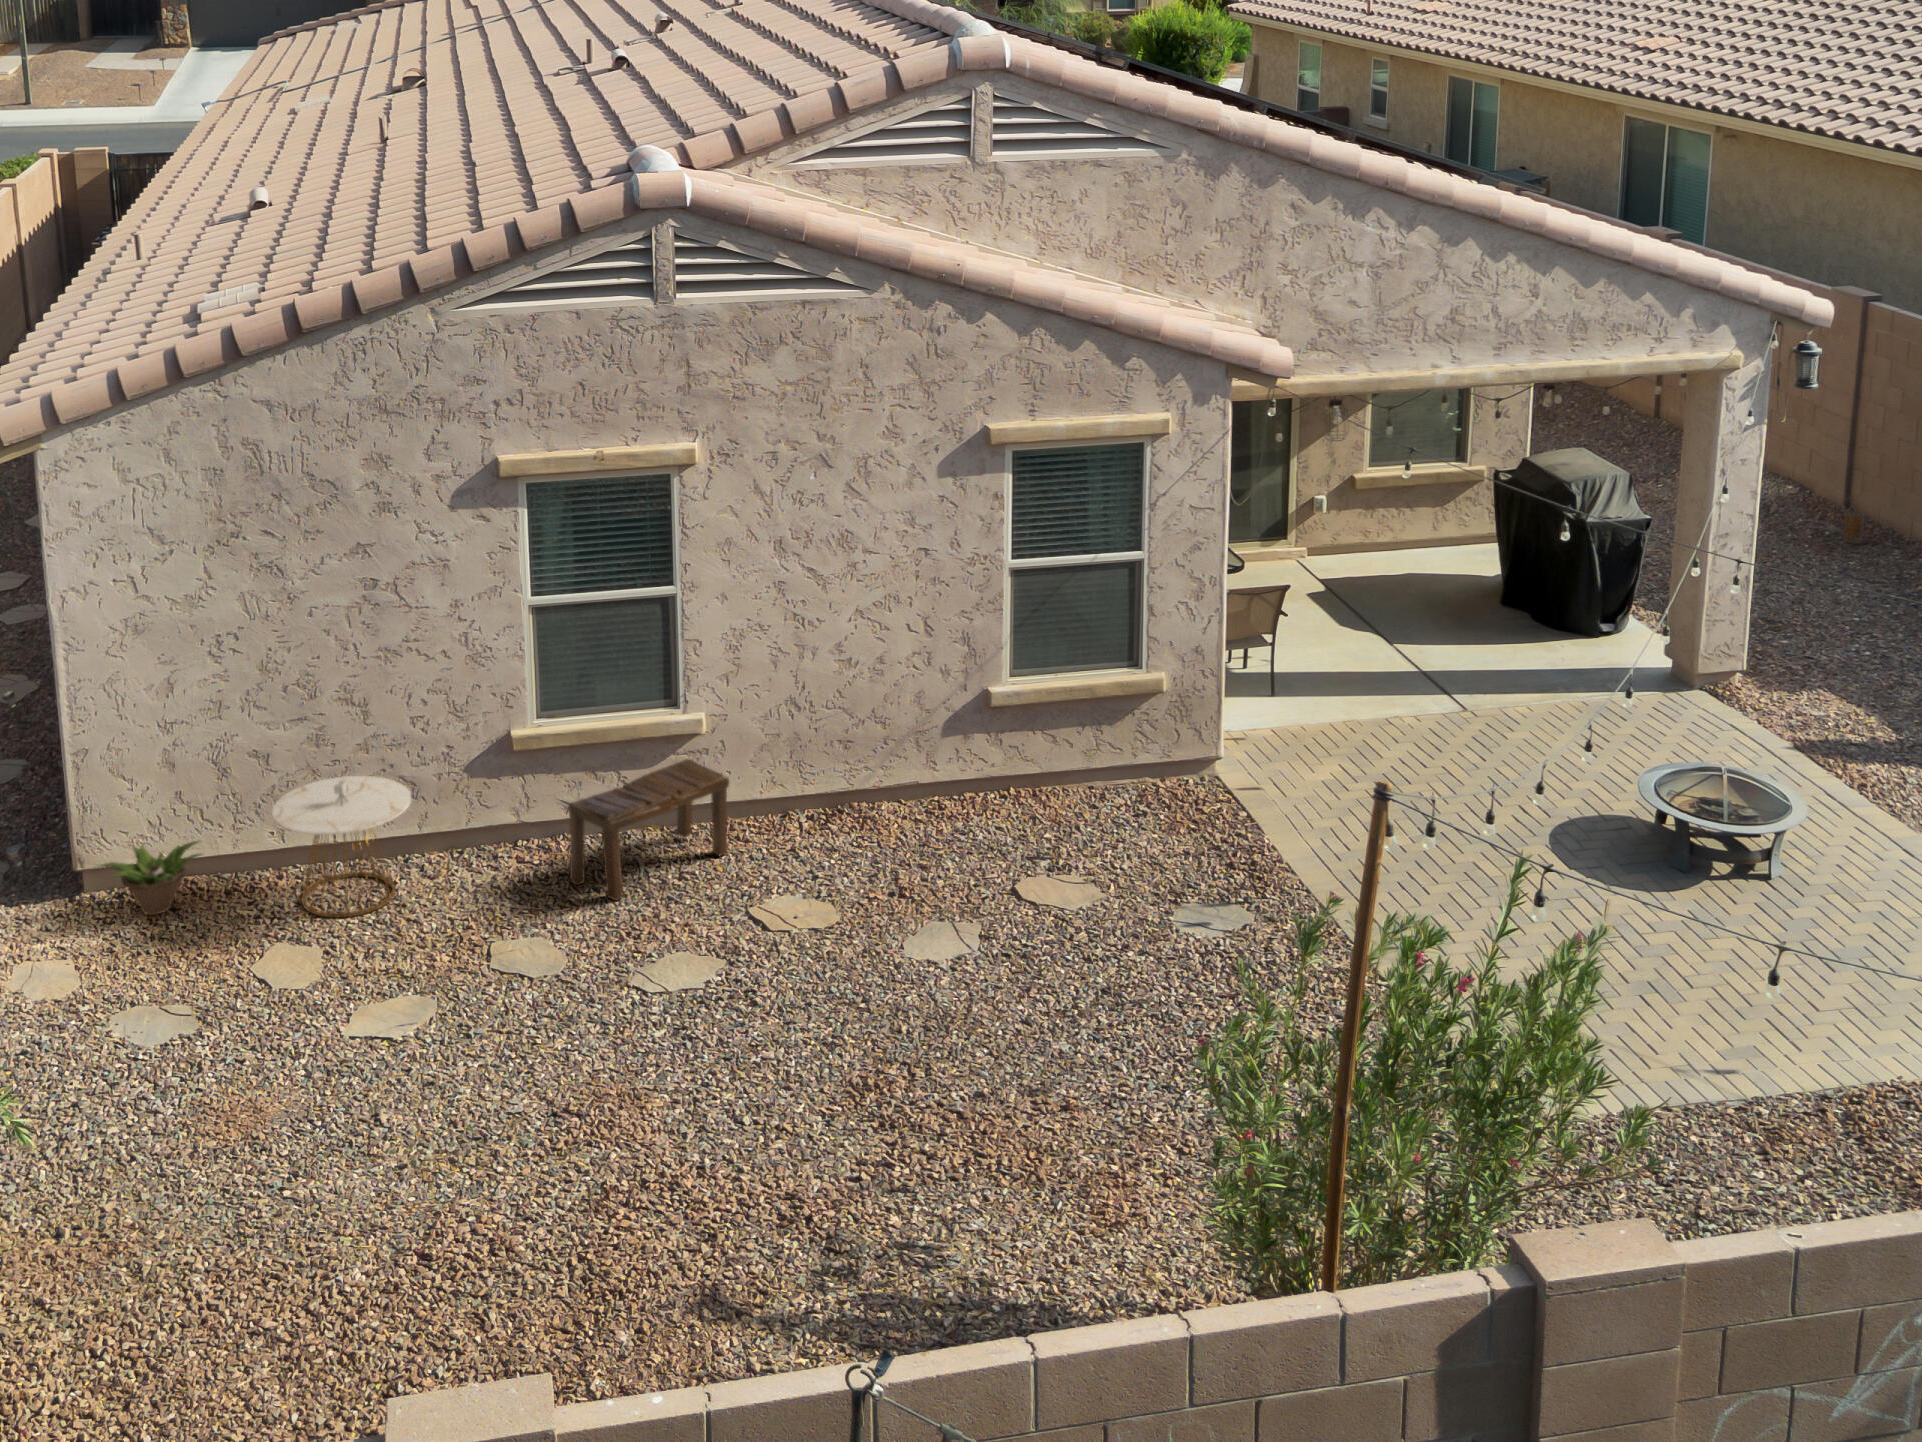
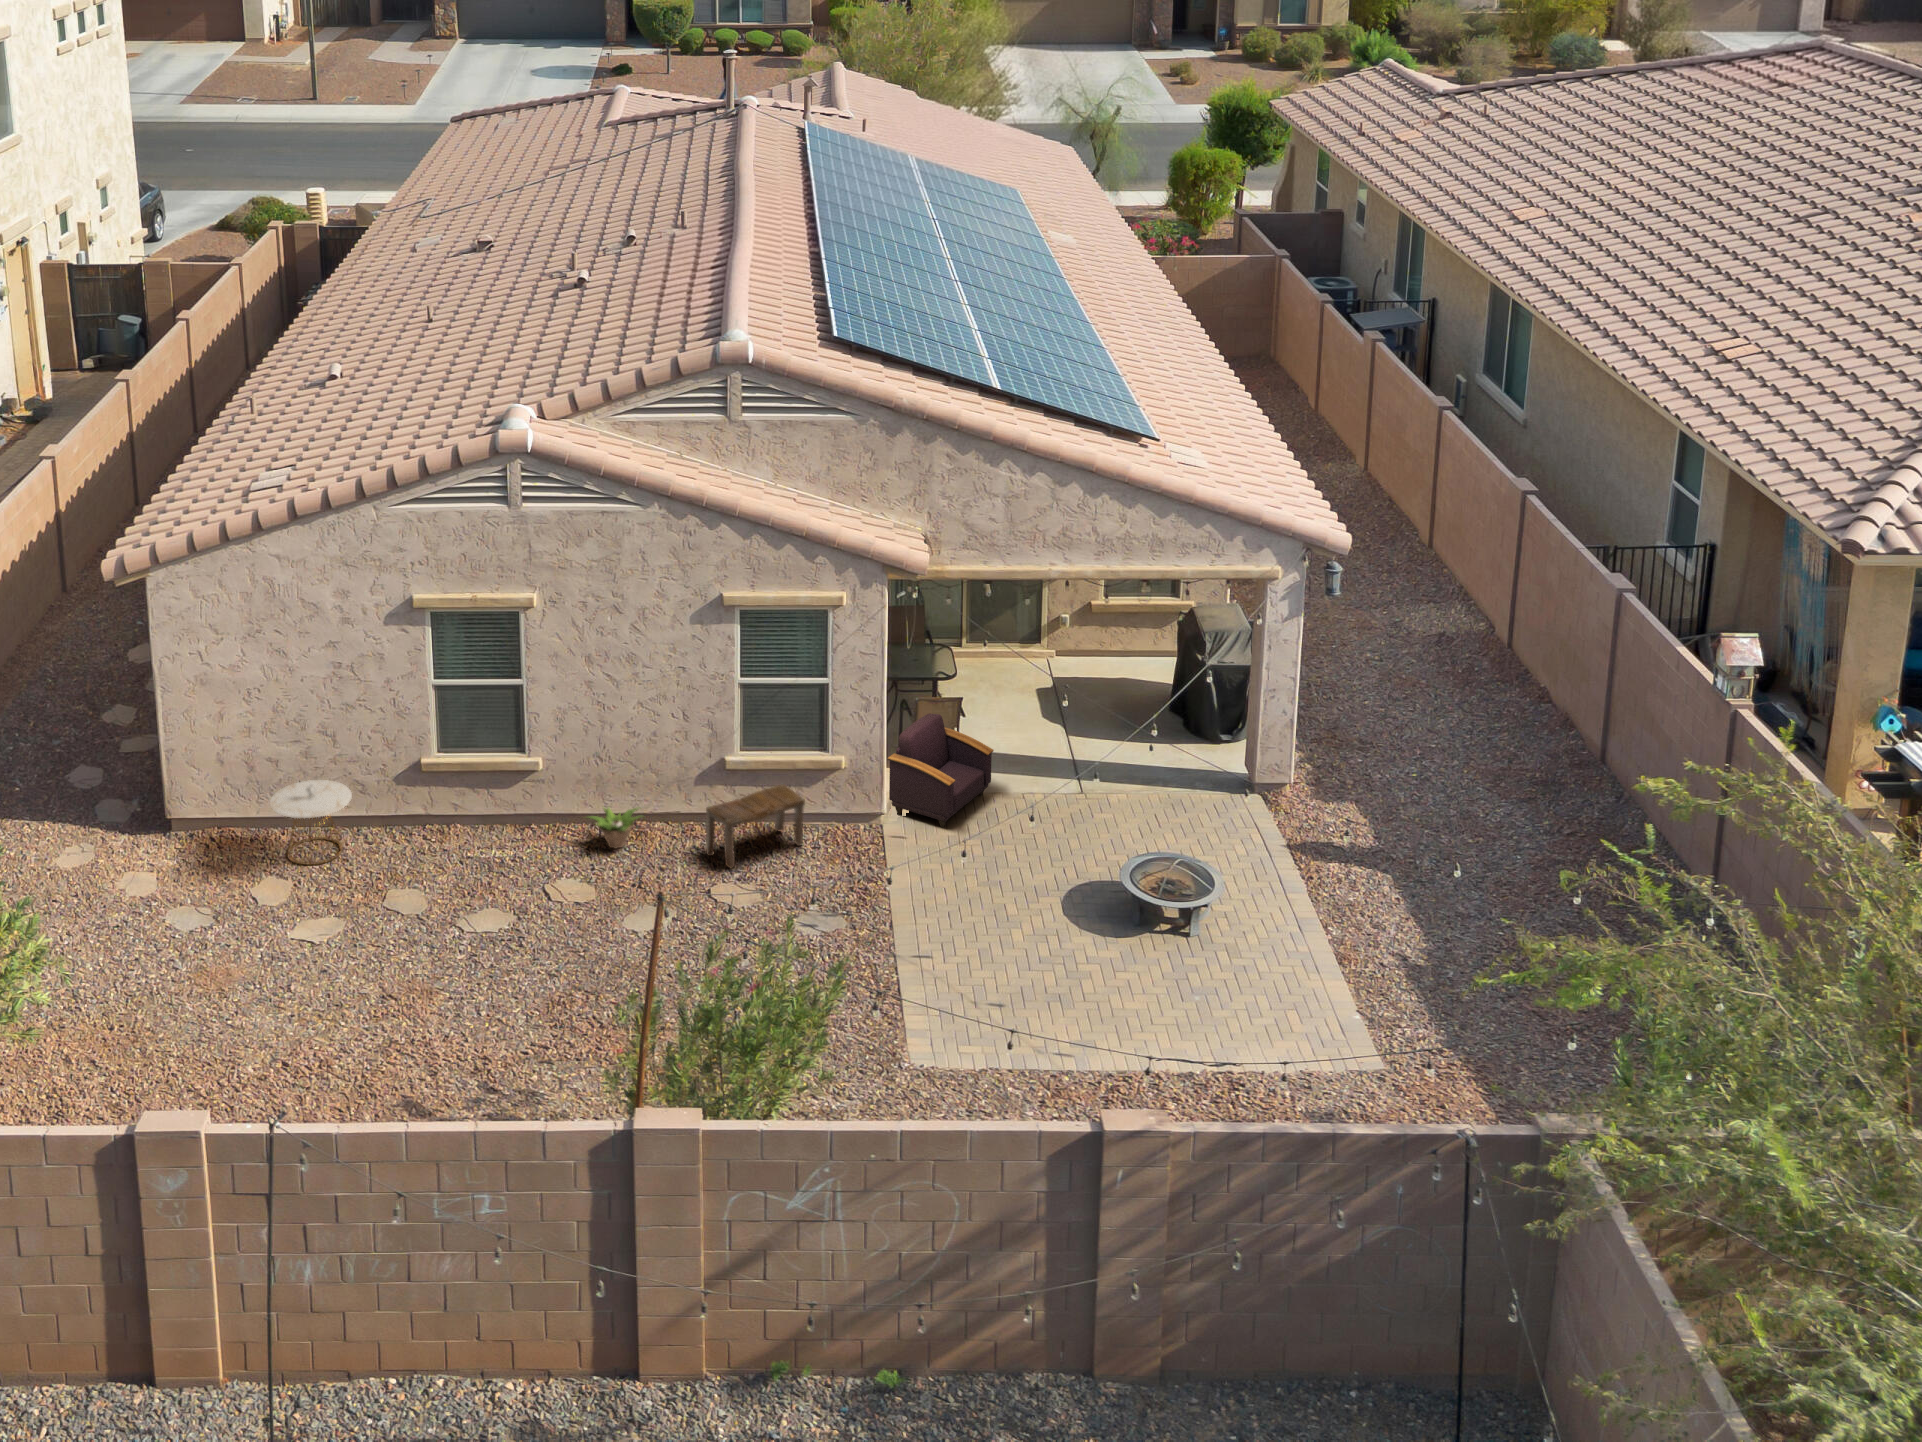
watering can: present [1842,498,1866,544] -> none [1487,642,1502,678]
armchair: none [1218,609,1349,770] -> present [887,714,994,827]
bench: present [568,759,729,901] -> present [706,784,805,869]
decorative plant: present [100,841,201,915] -> present [589,808,640,848]

